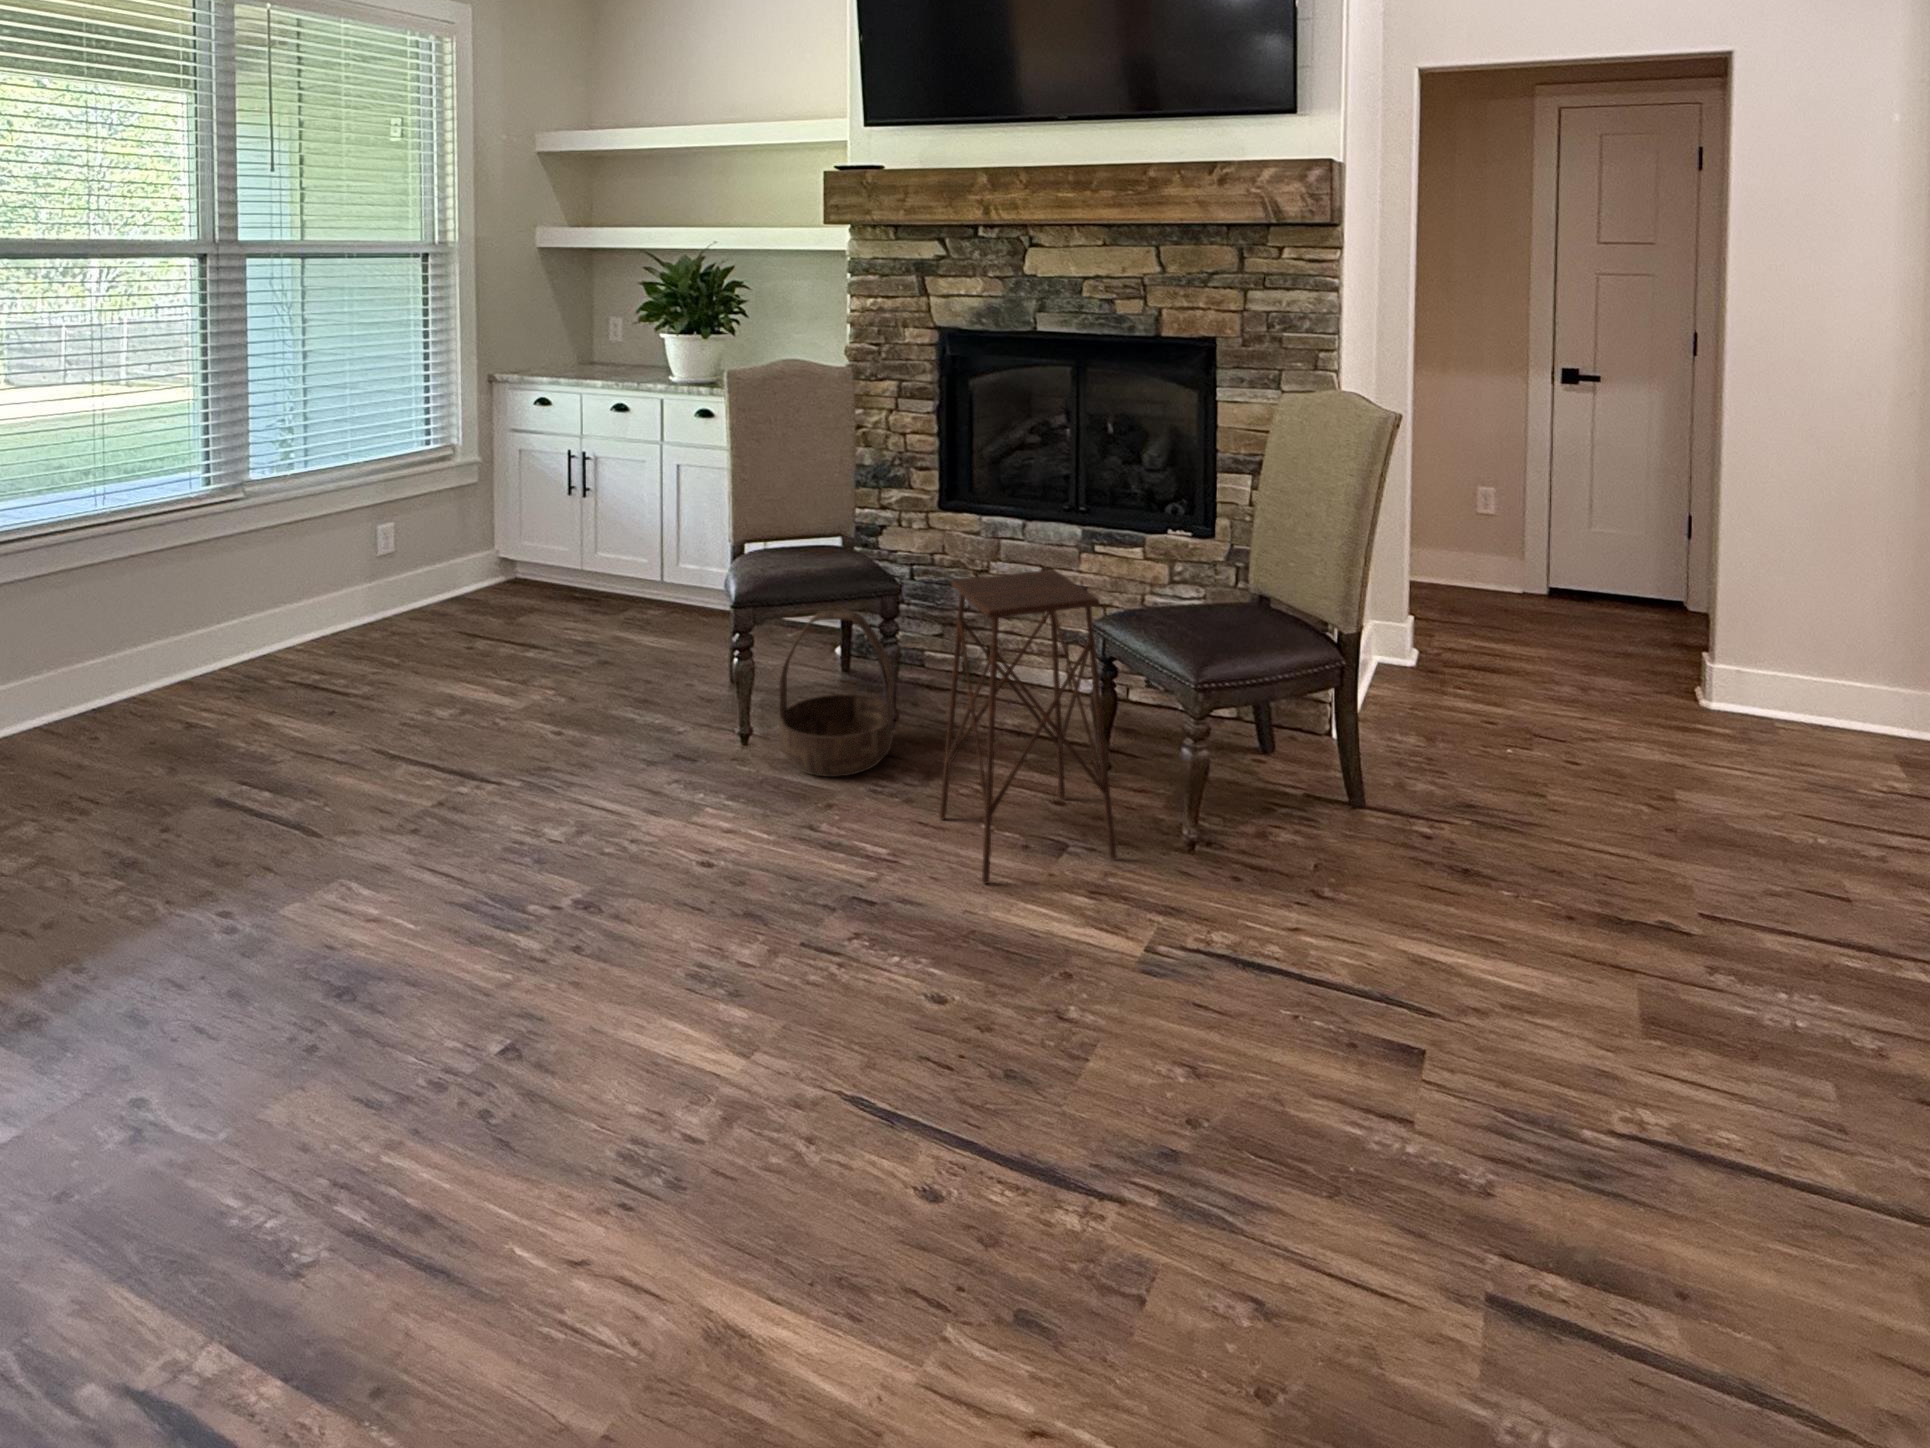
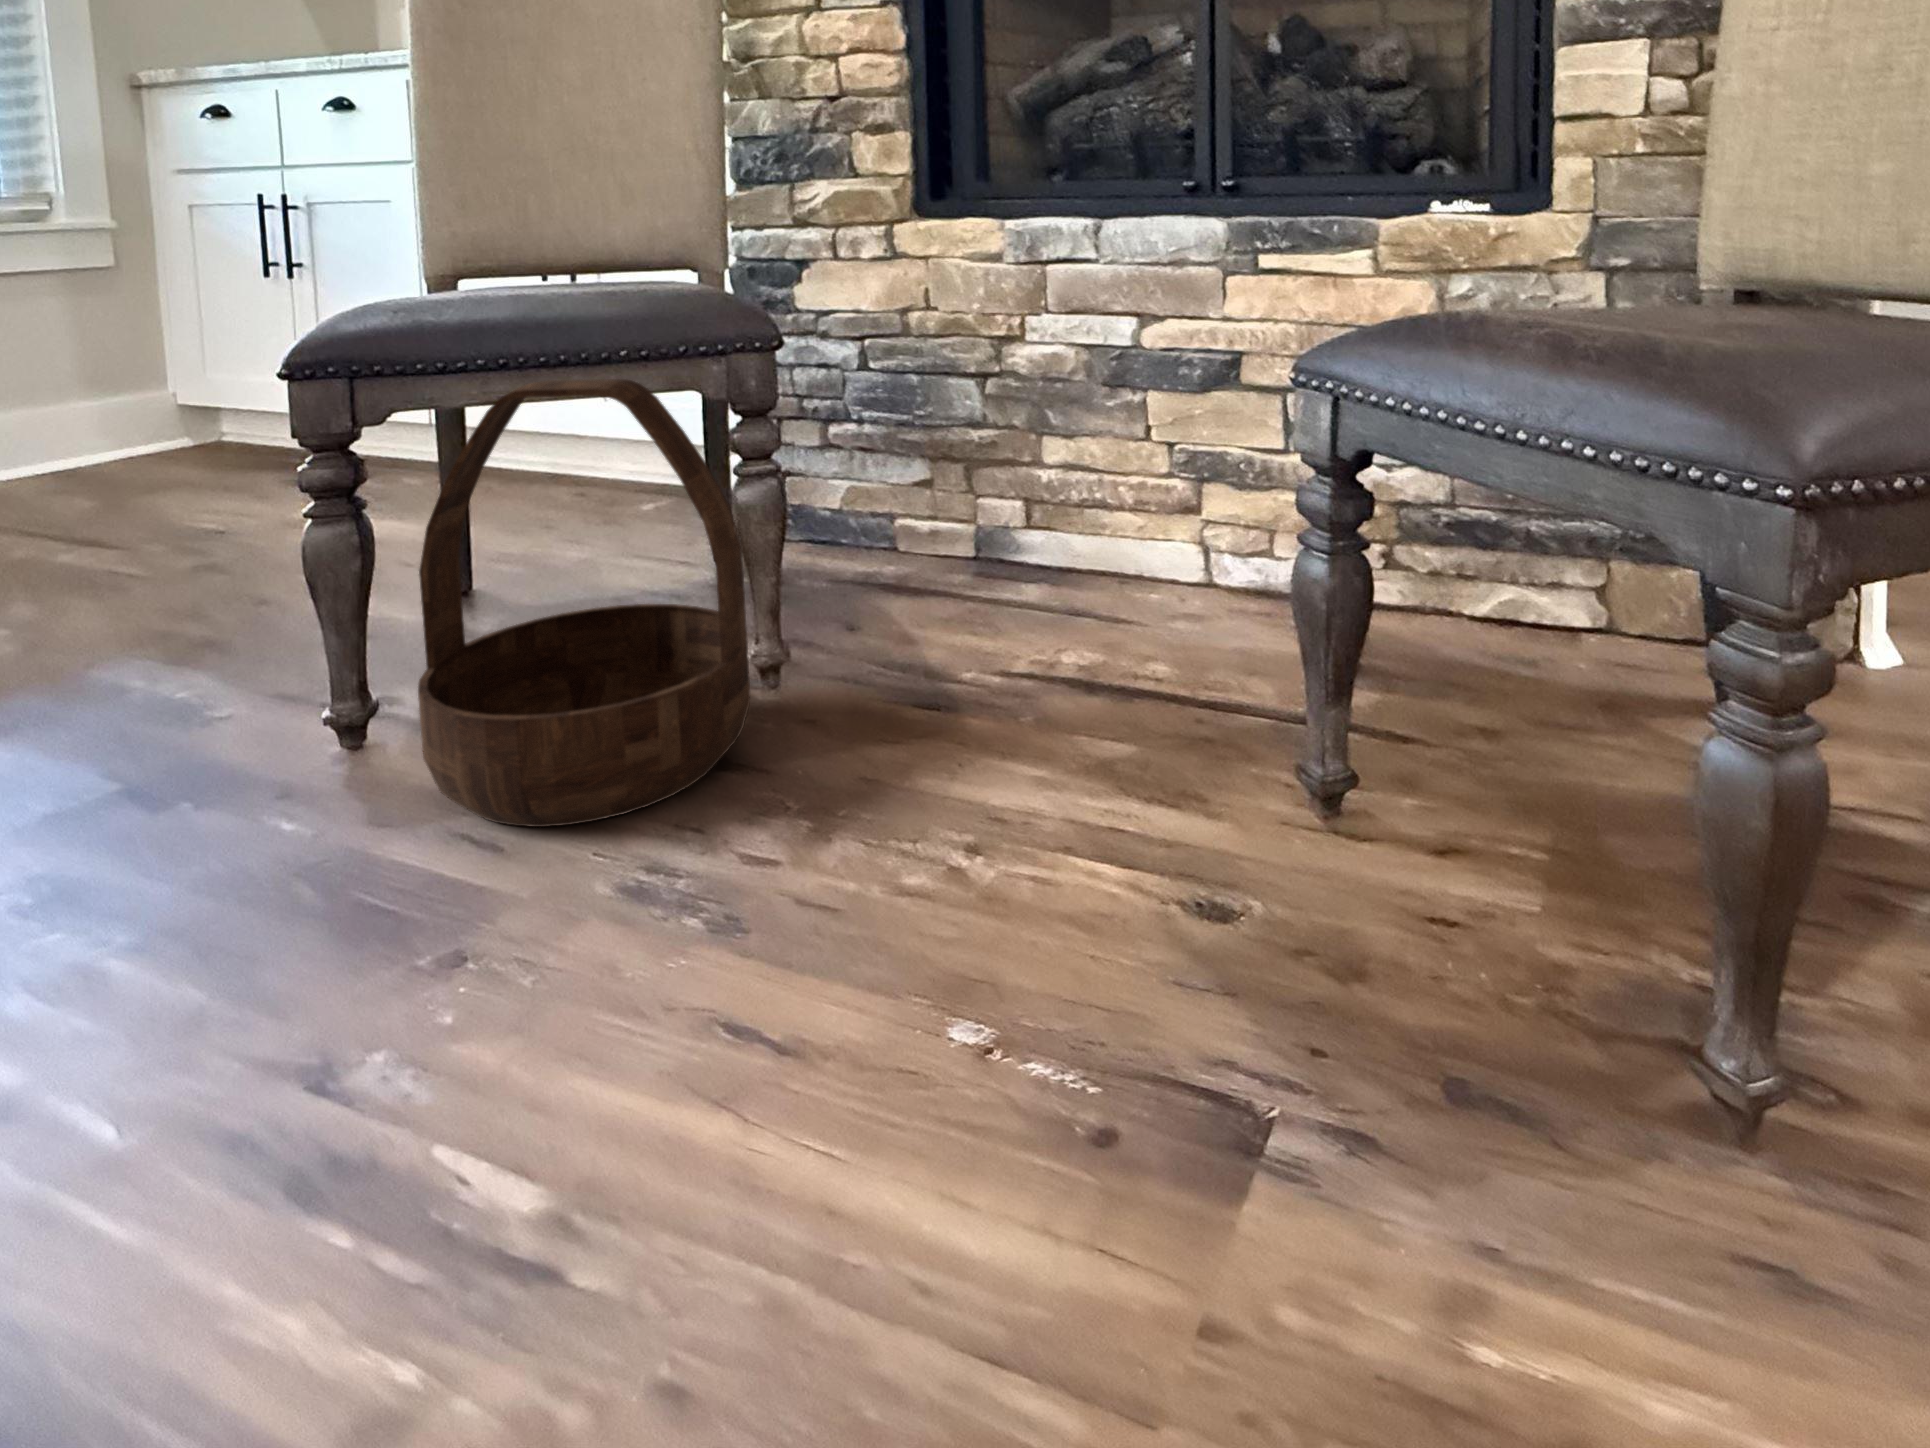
side table: present [940,569,1116,884] -> none [805,160,1417,1327]

